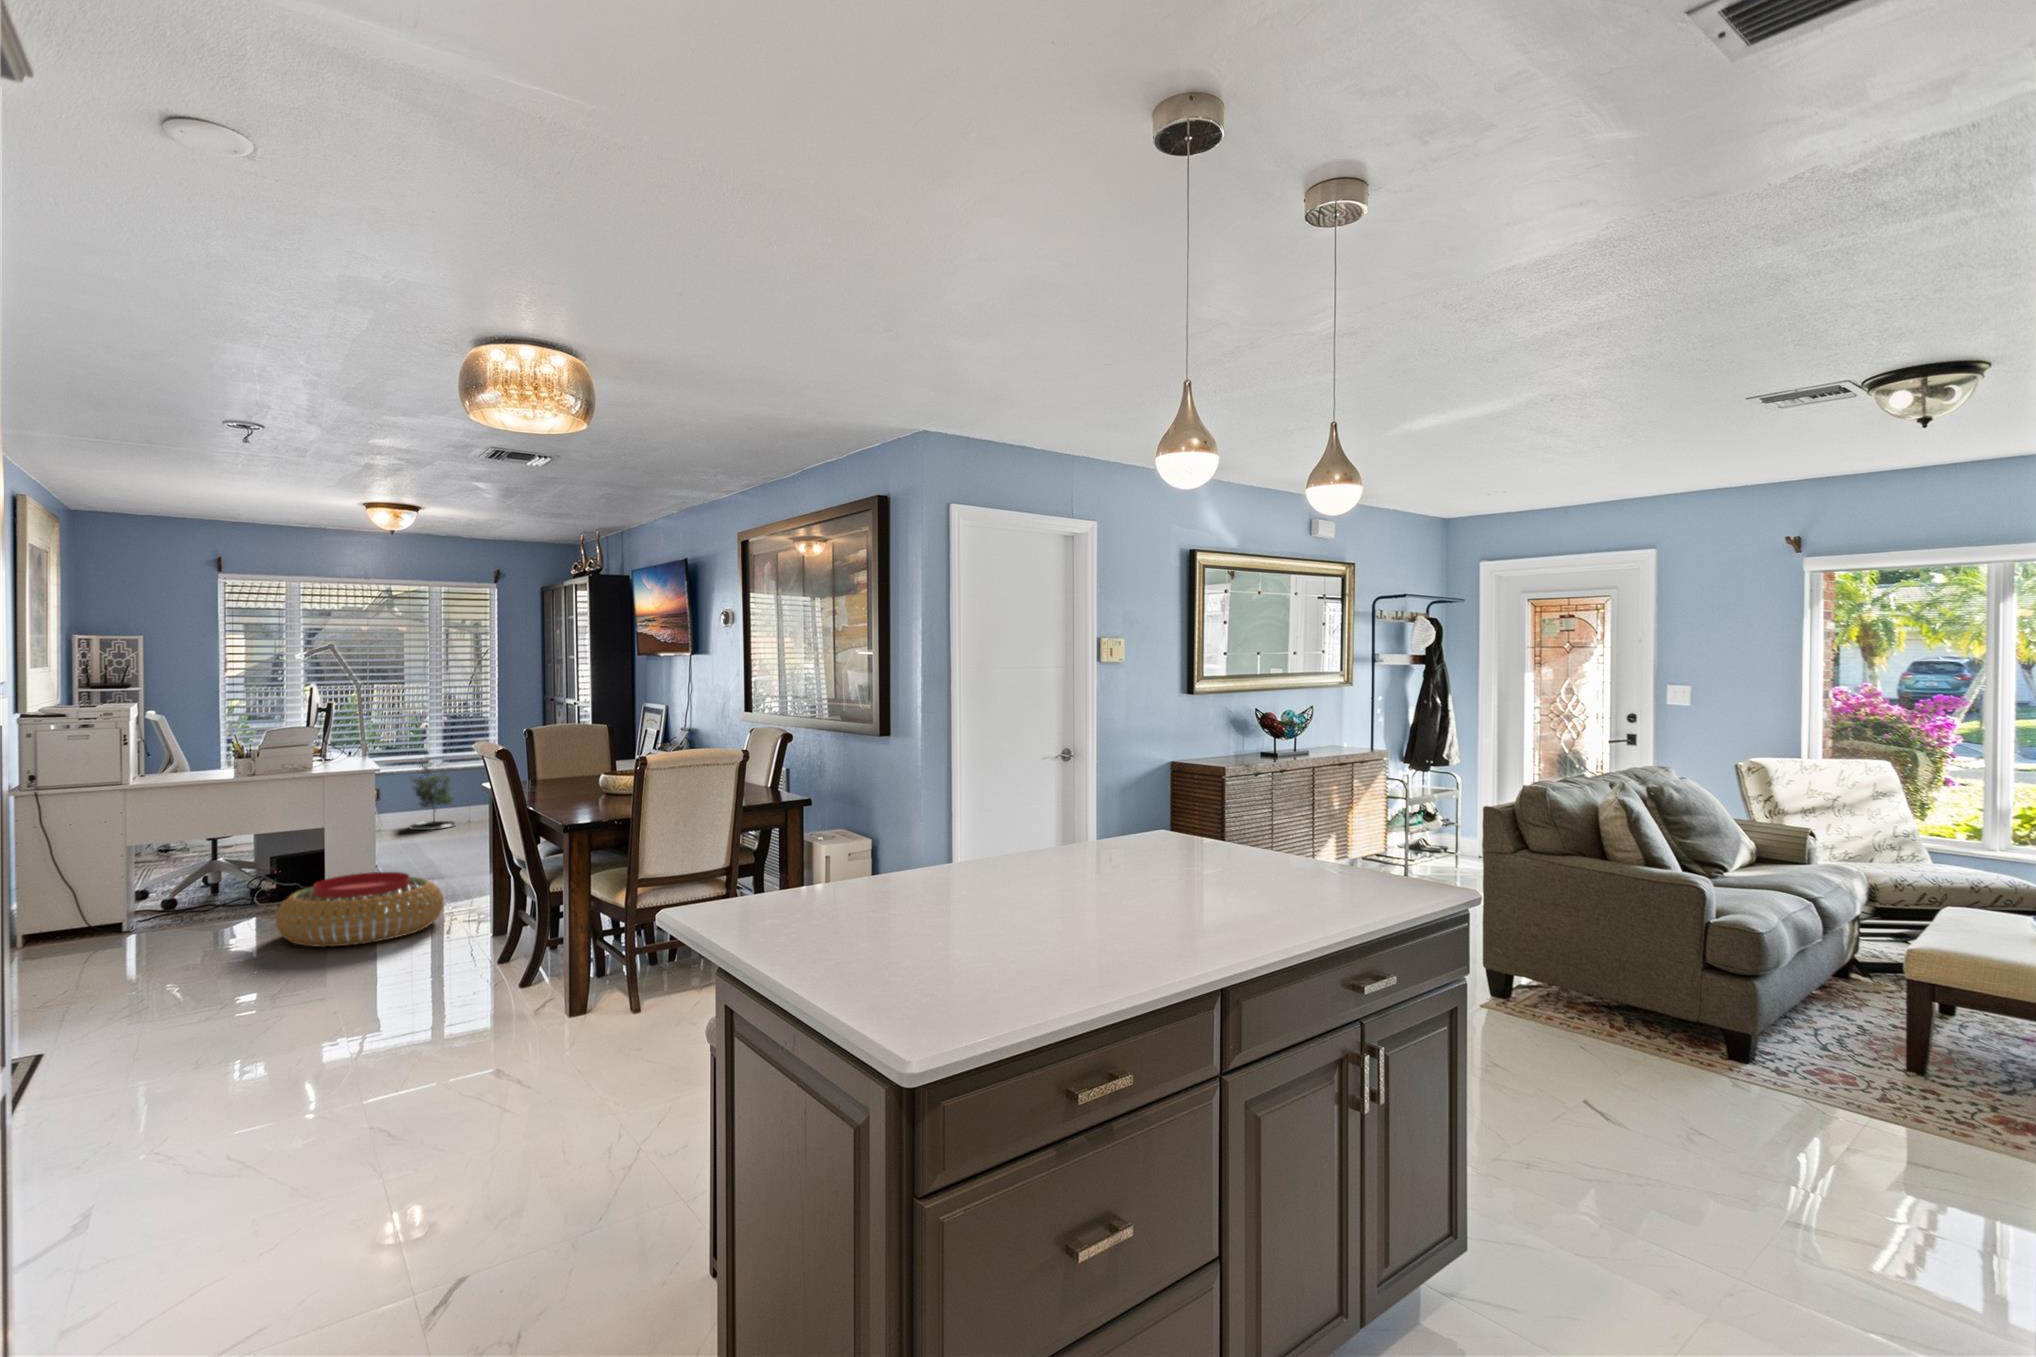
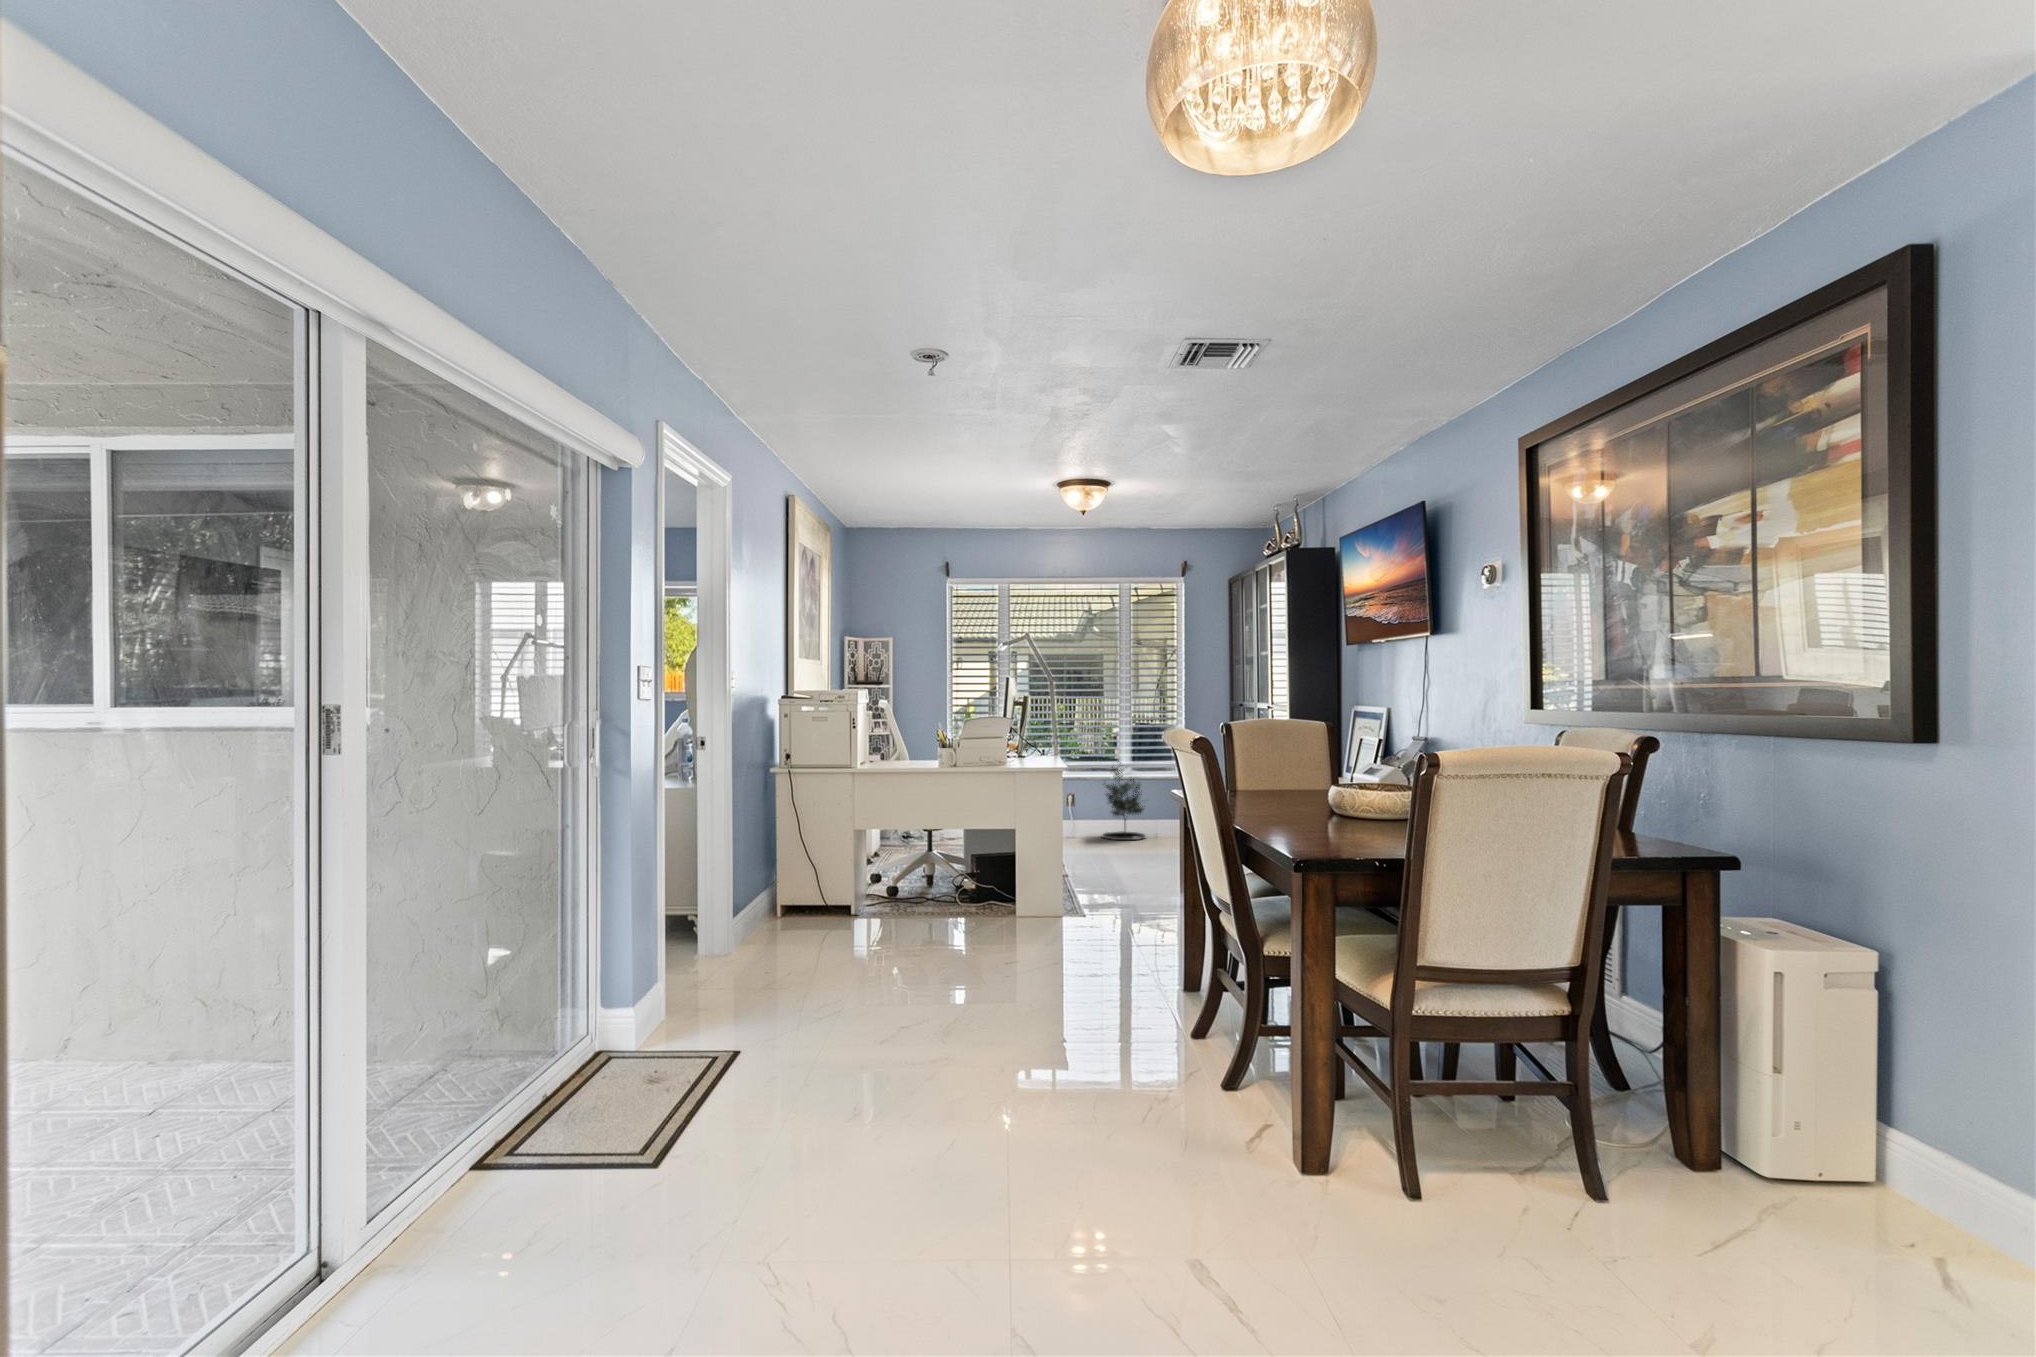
pouf: present [275,872,444,947] -> none [963,885,1129,973]

